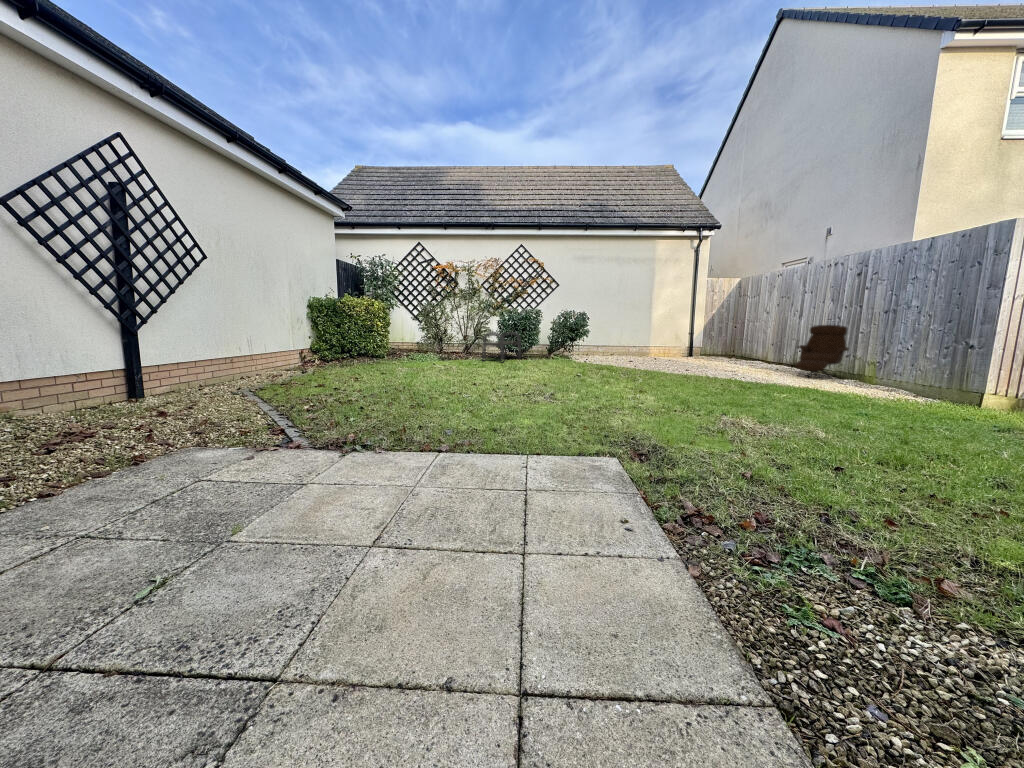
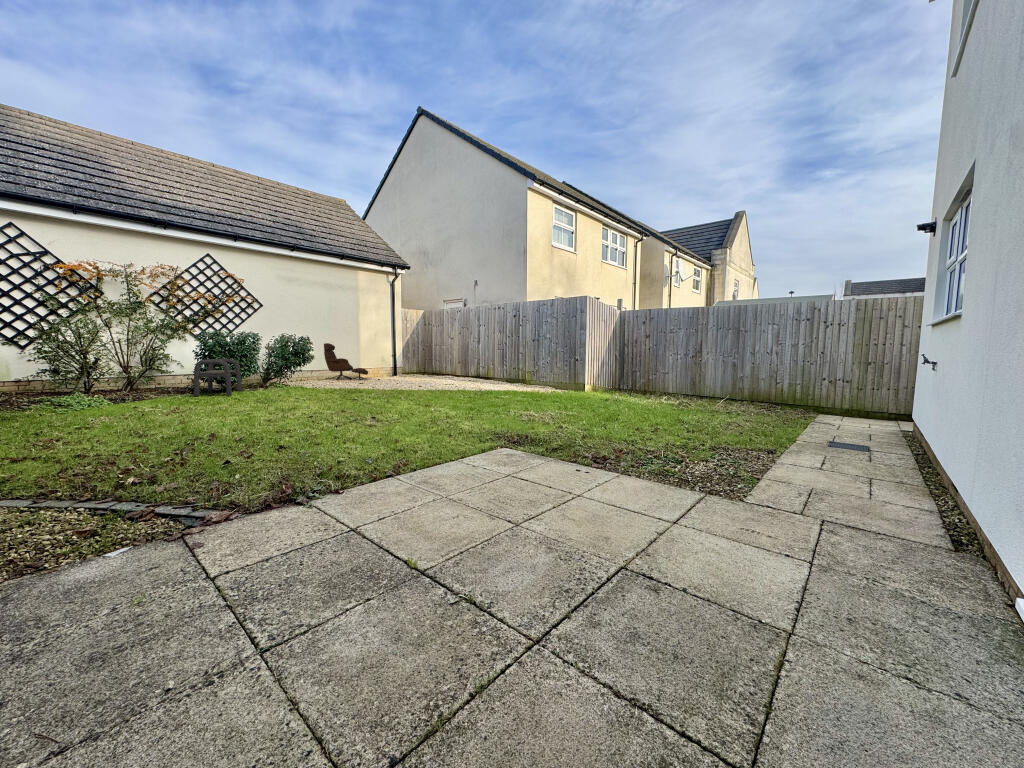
lounge chair: present [795,325,849,377] -> present [324,343,368,380]

